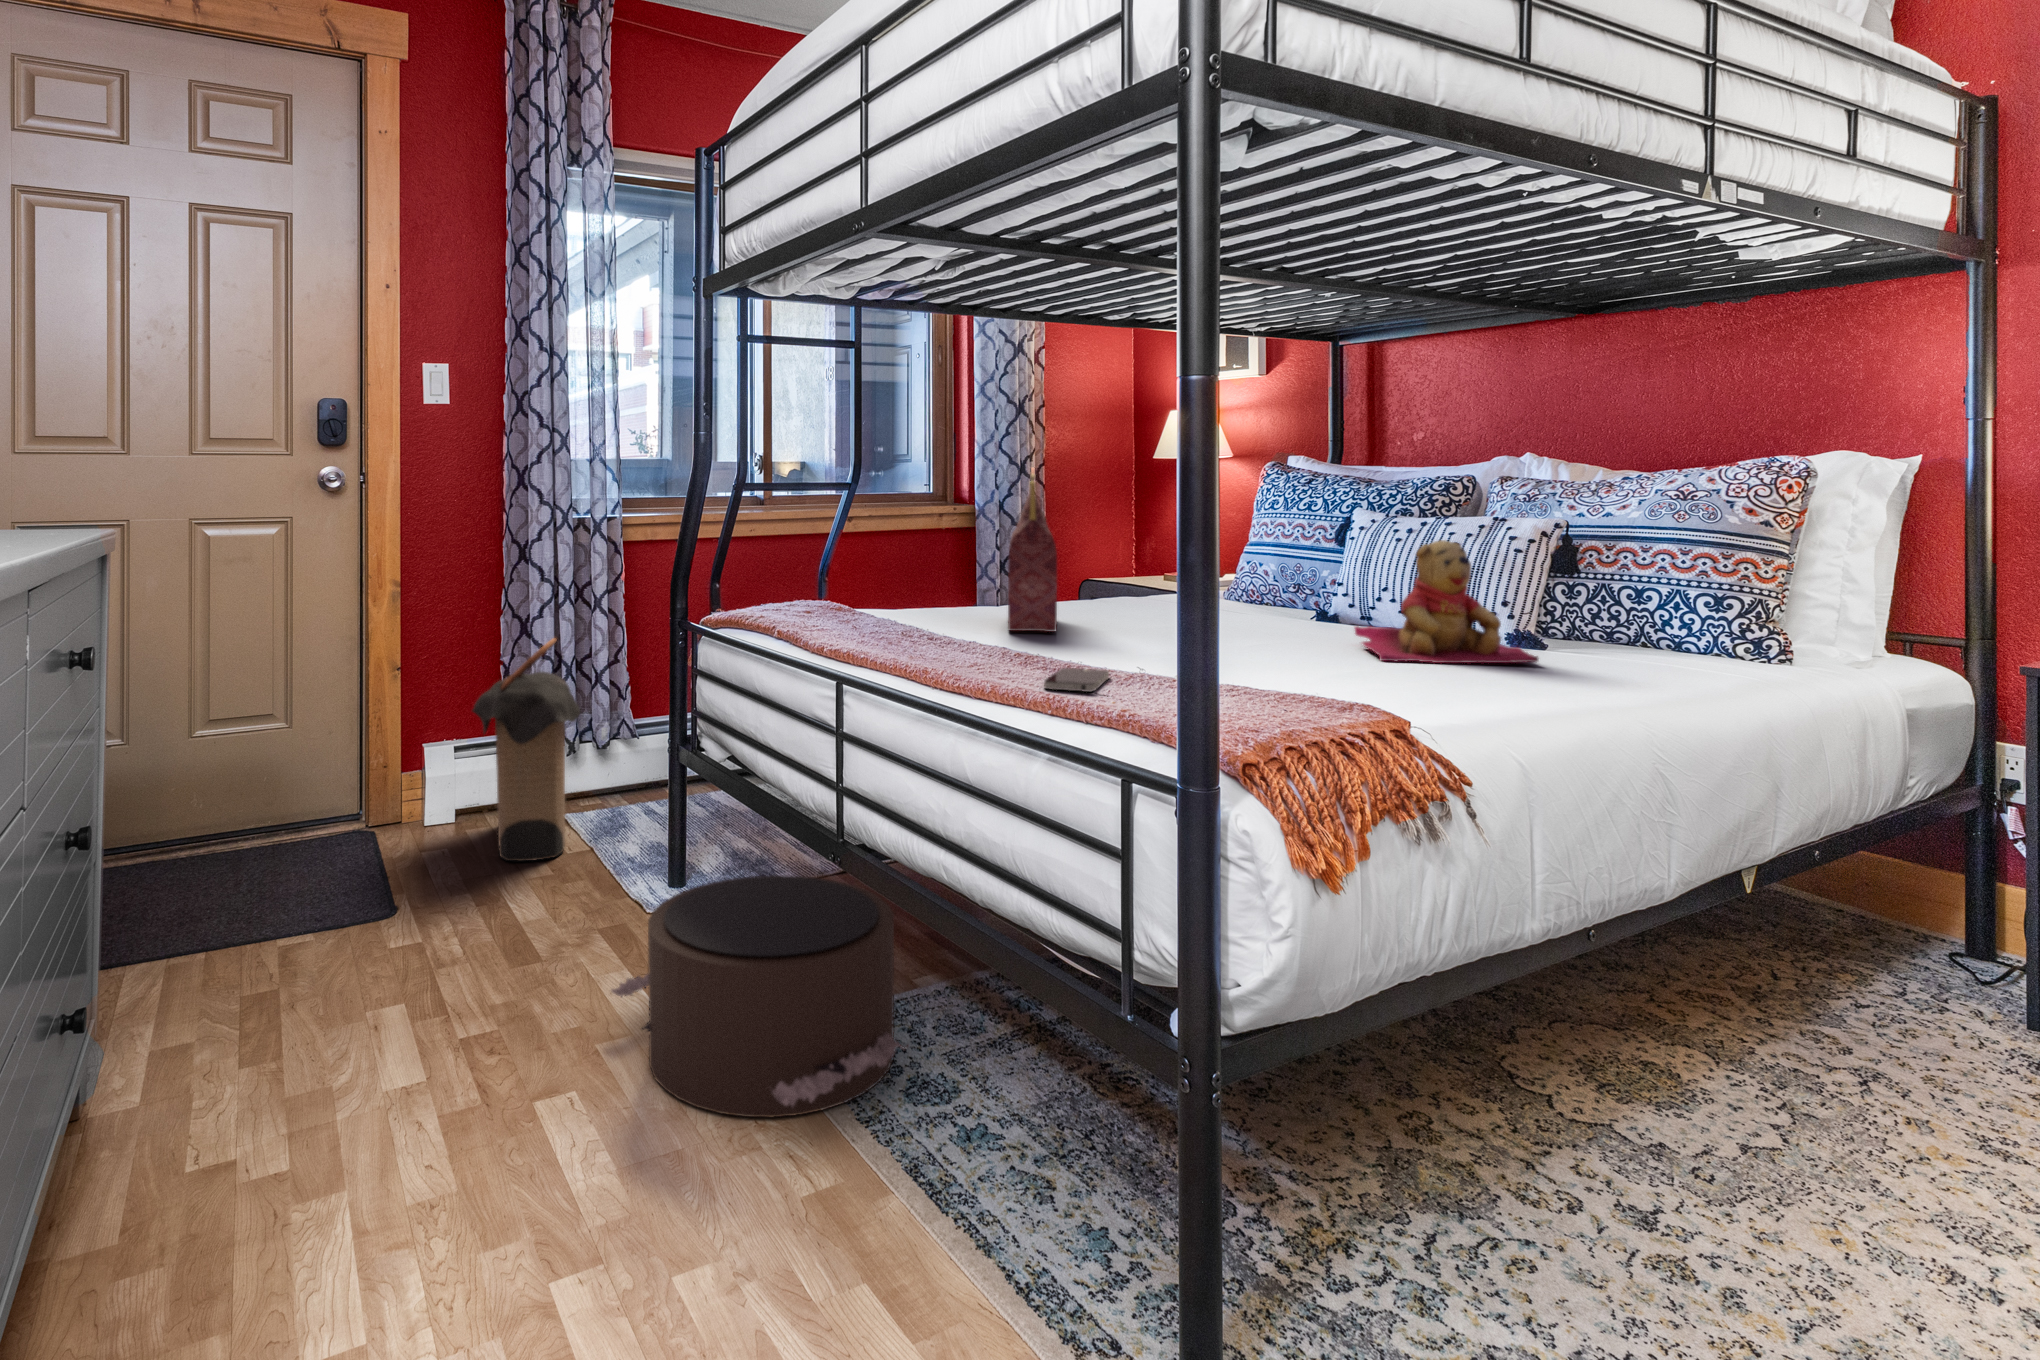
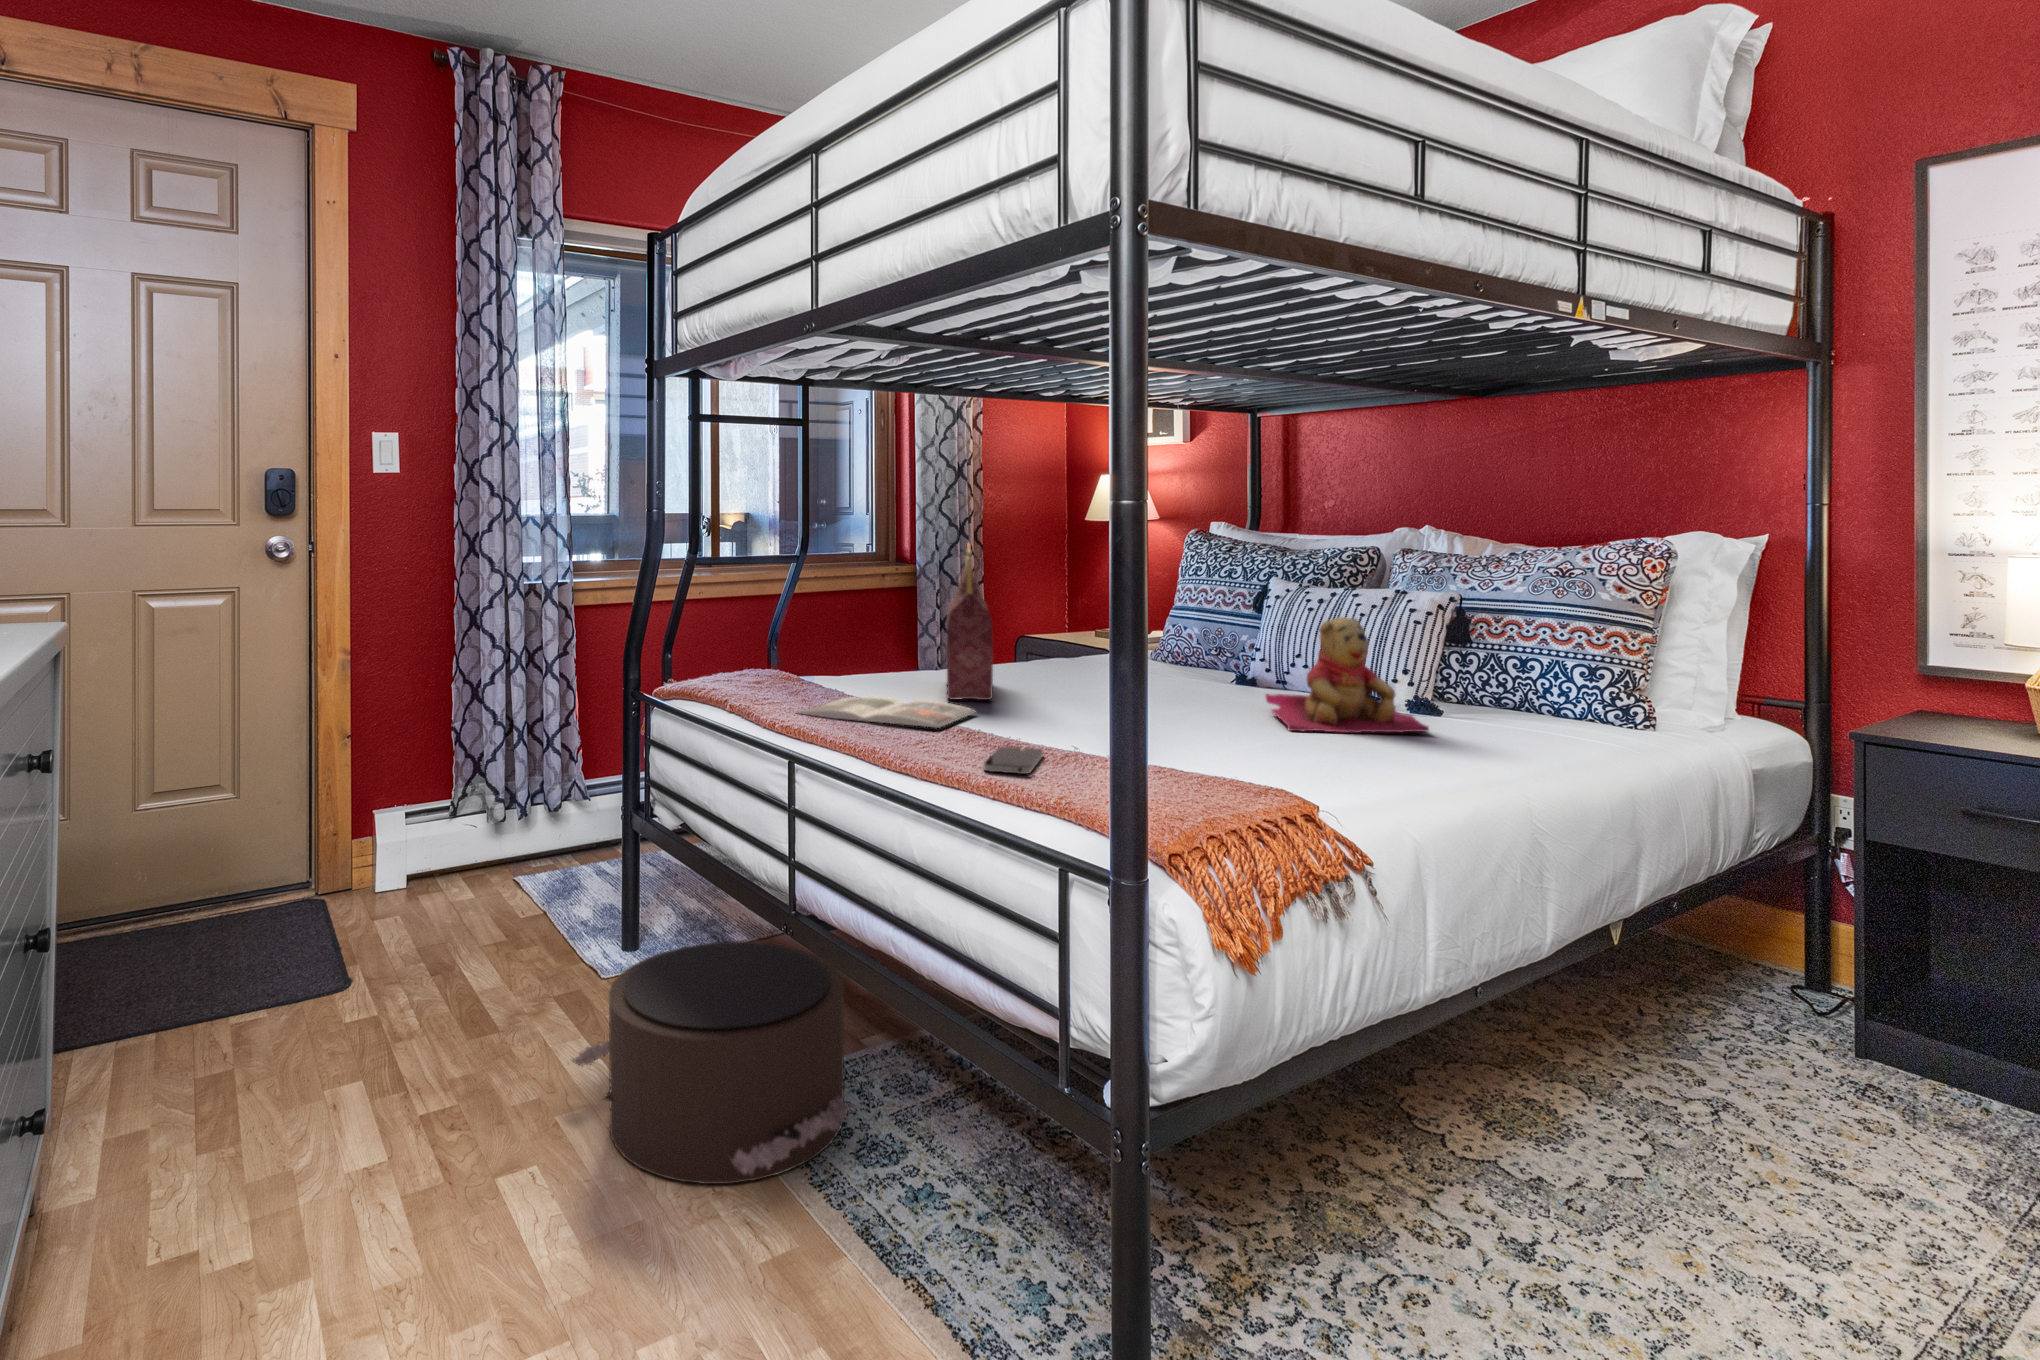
magazine: none [844,627,1040,653] -> present [798,697,975,728]
laundry hamper: present [472,638,580,861] -> none [424,701,532,923]

